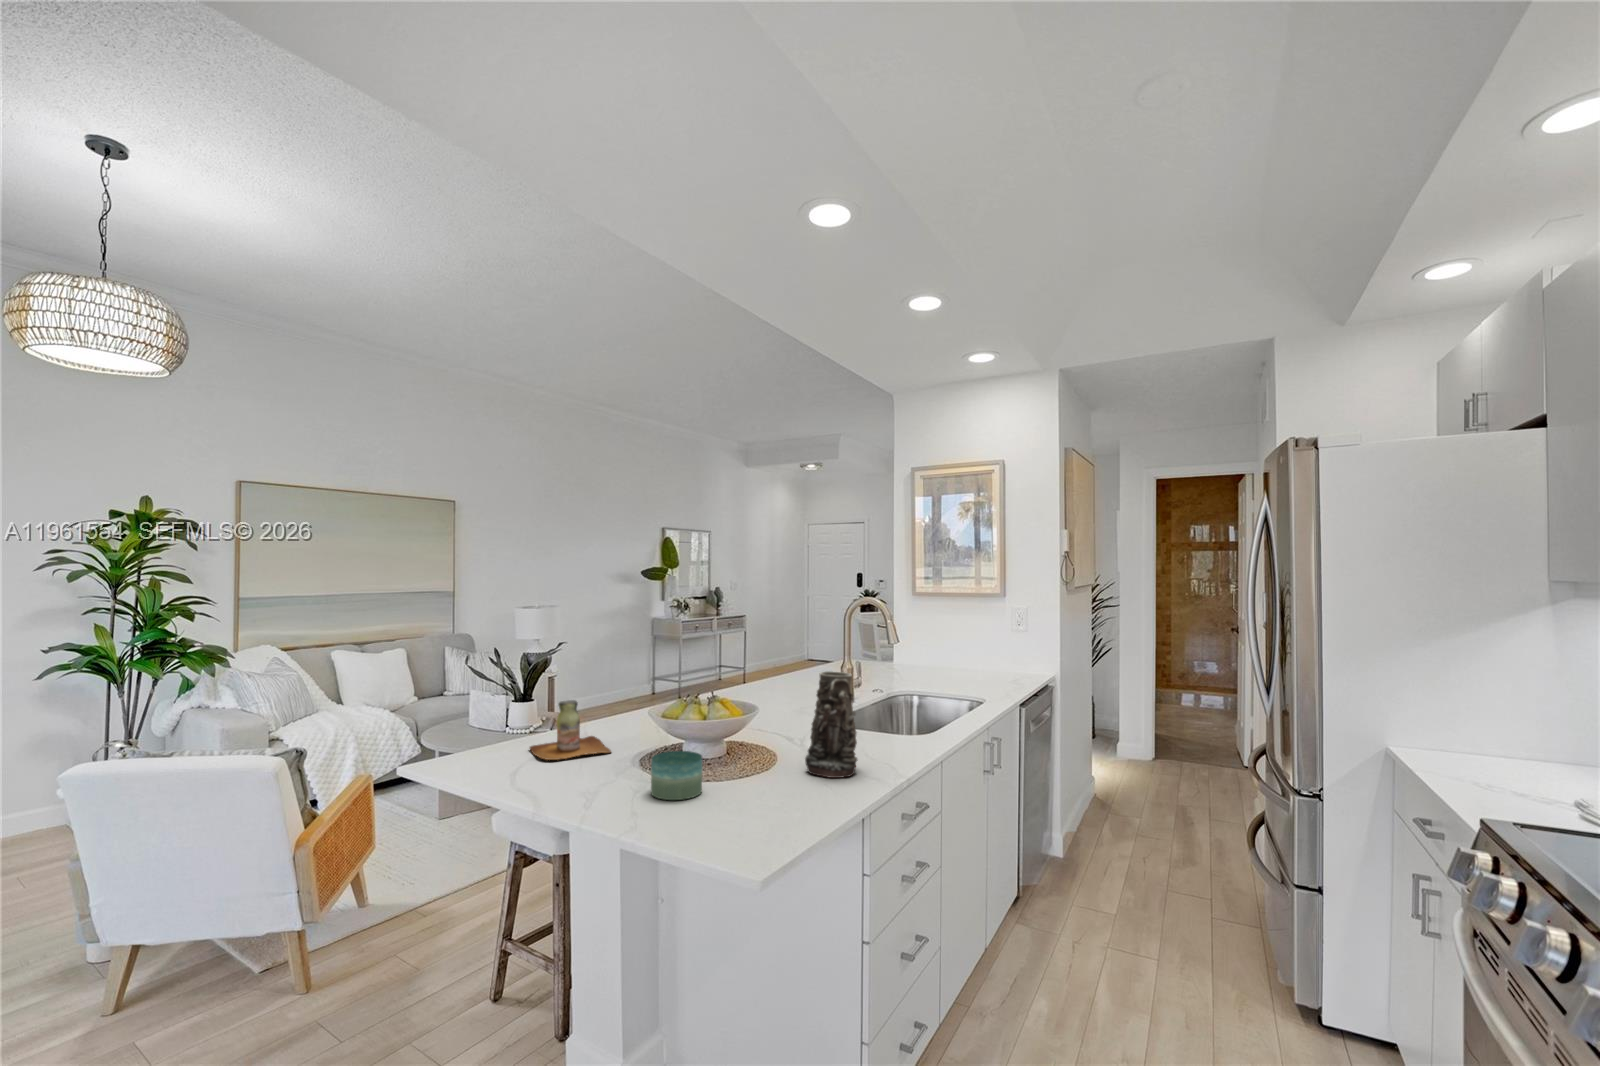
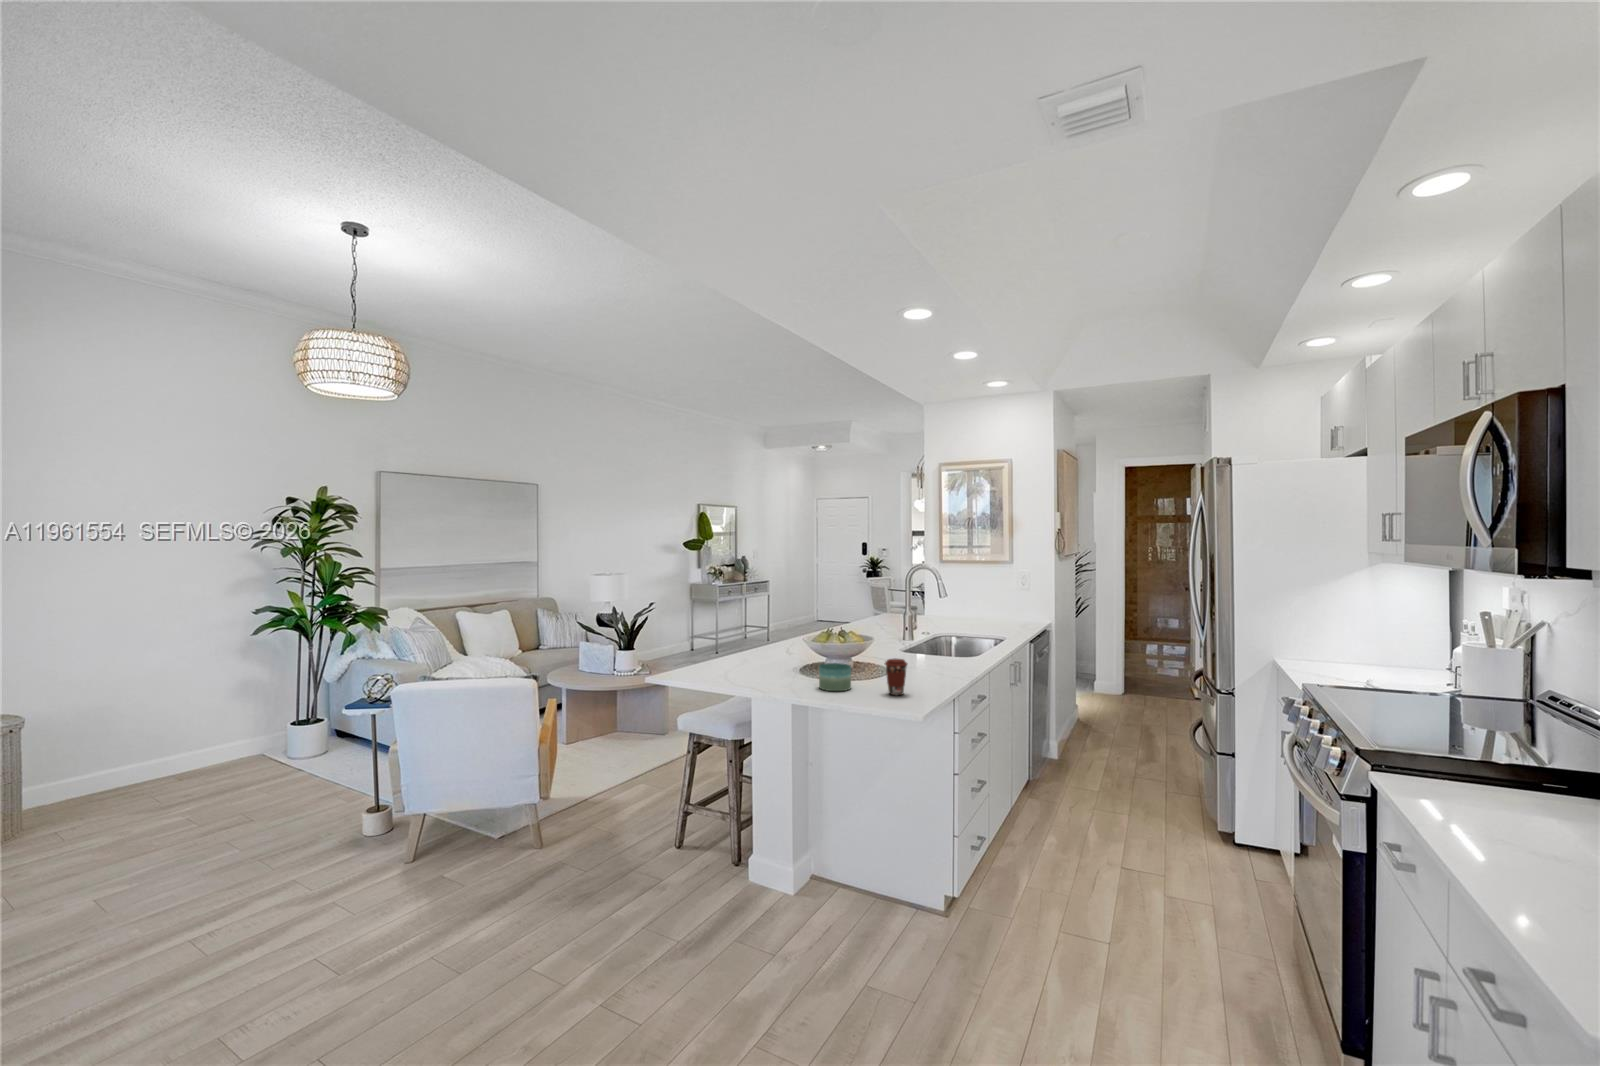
vase: present [805,671,857,778] -> none [908,613,942,680]
bottle: present [530,700,611,760] -> none [712,635,770,674]
coffee cup: none [745,749,783,812] -> present [885,659,908,695]

